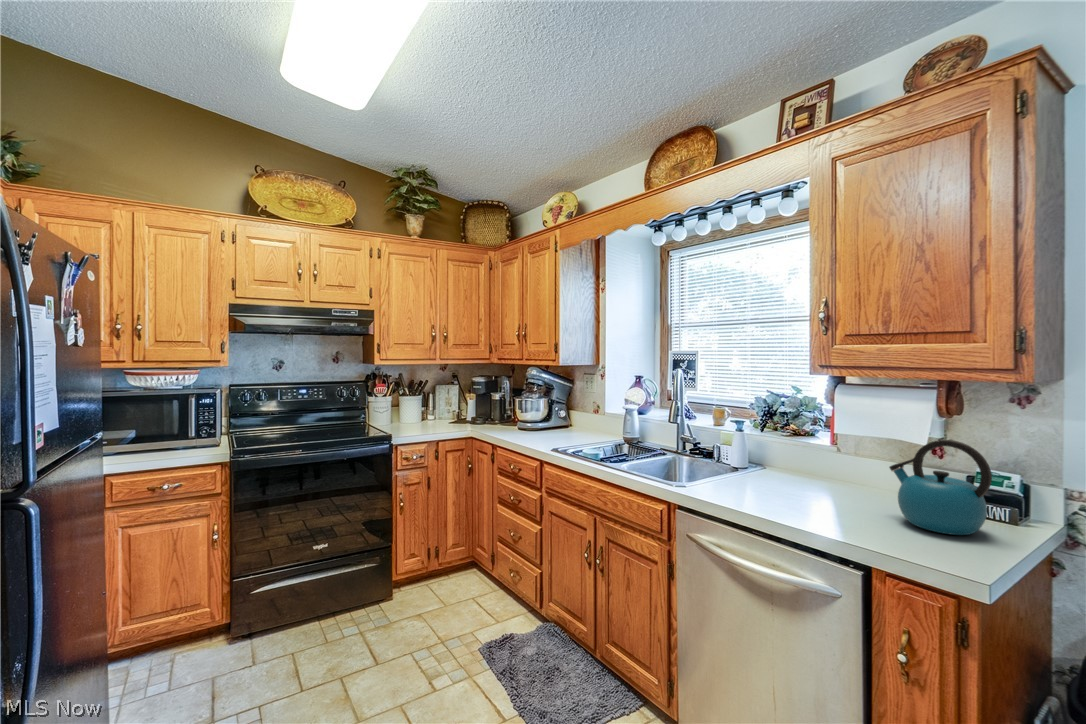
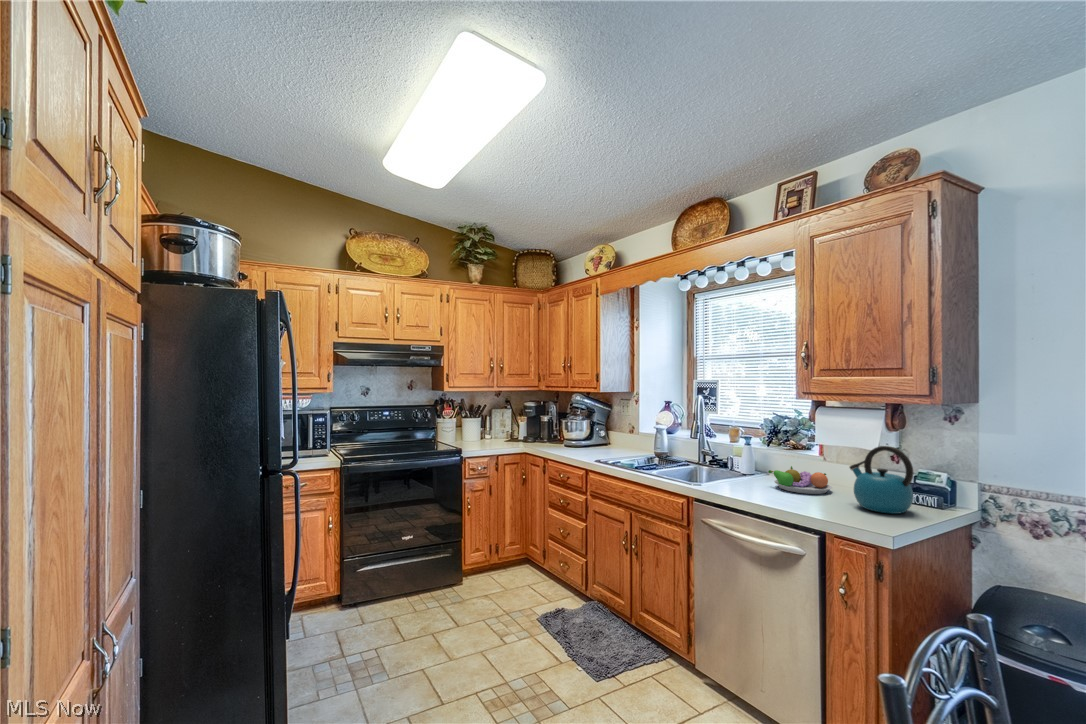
fruit bowl: none [771,460,856,500] -> present [768,466,832,494]

